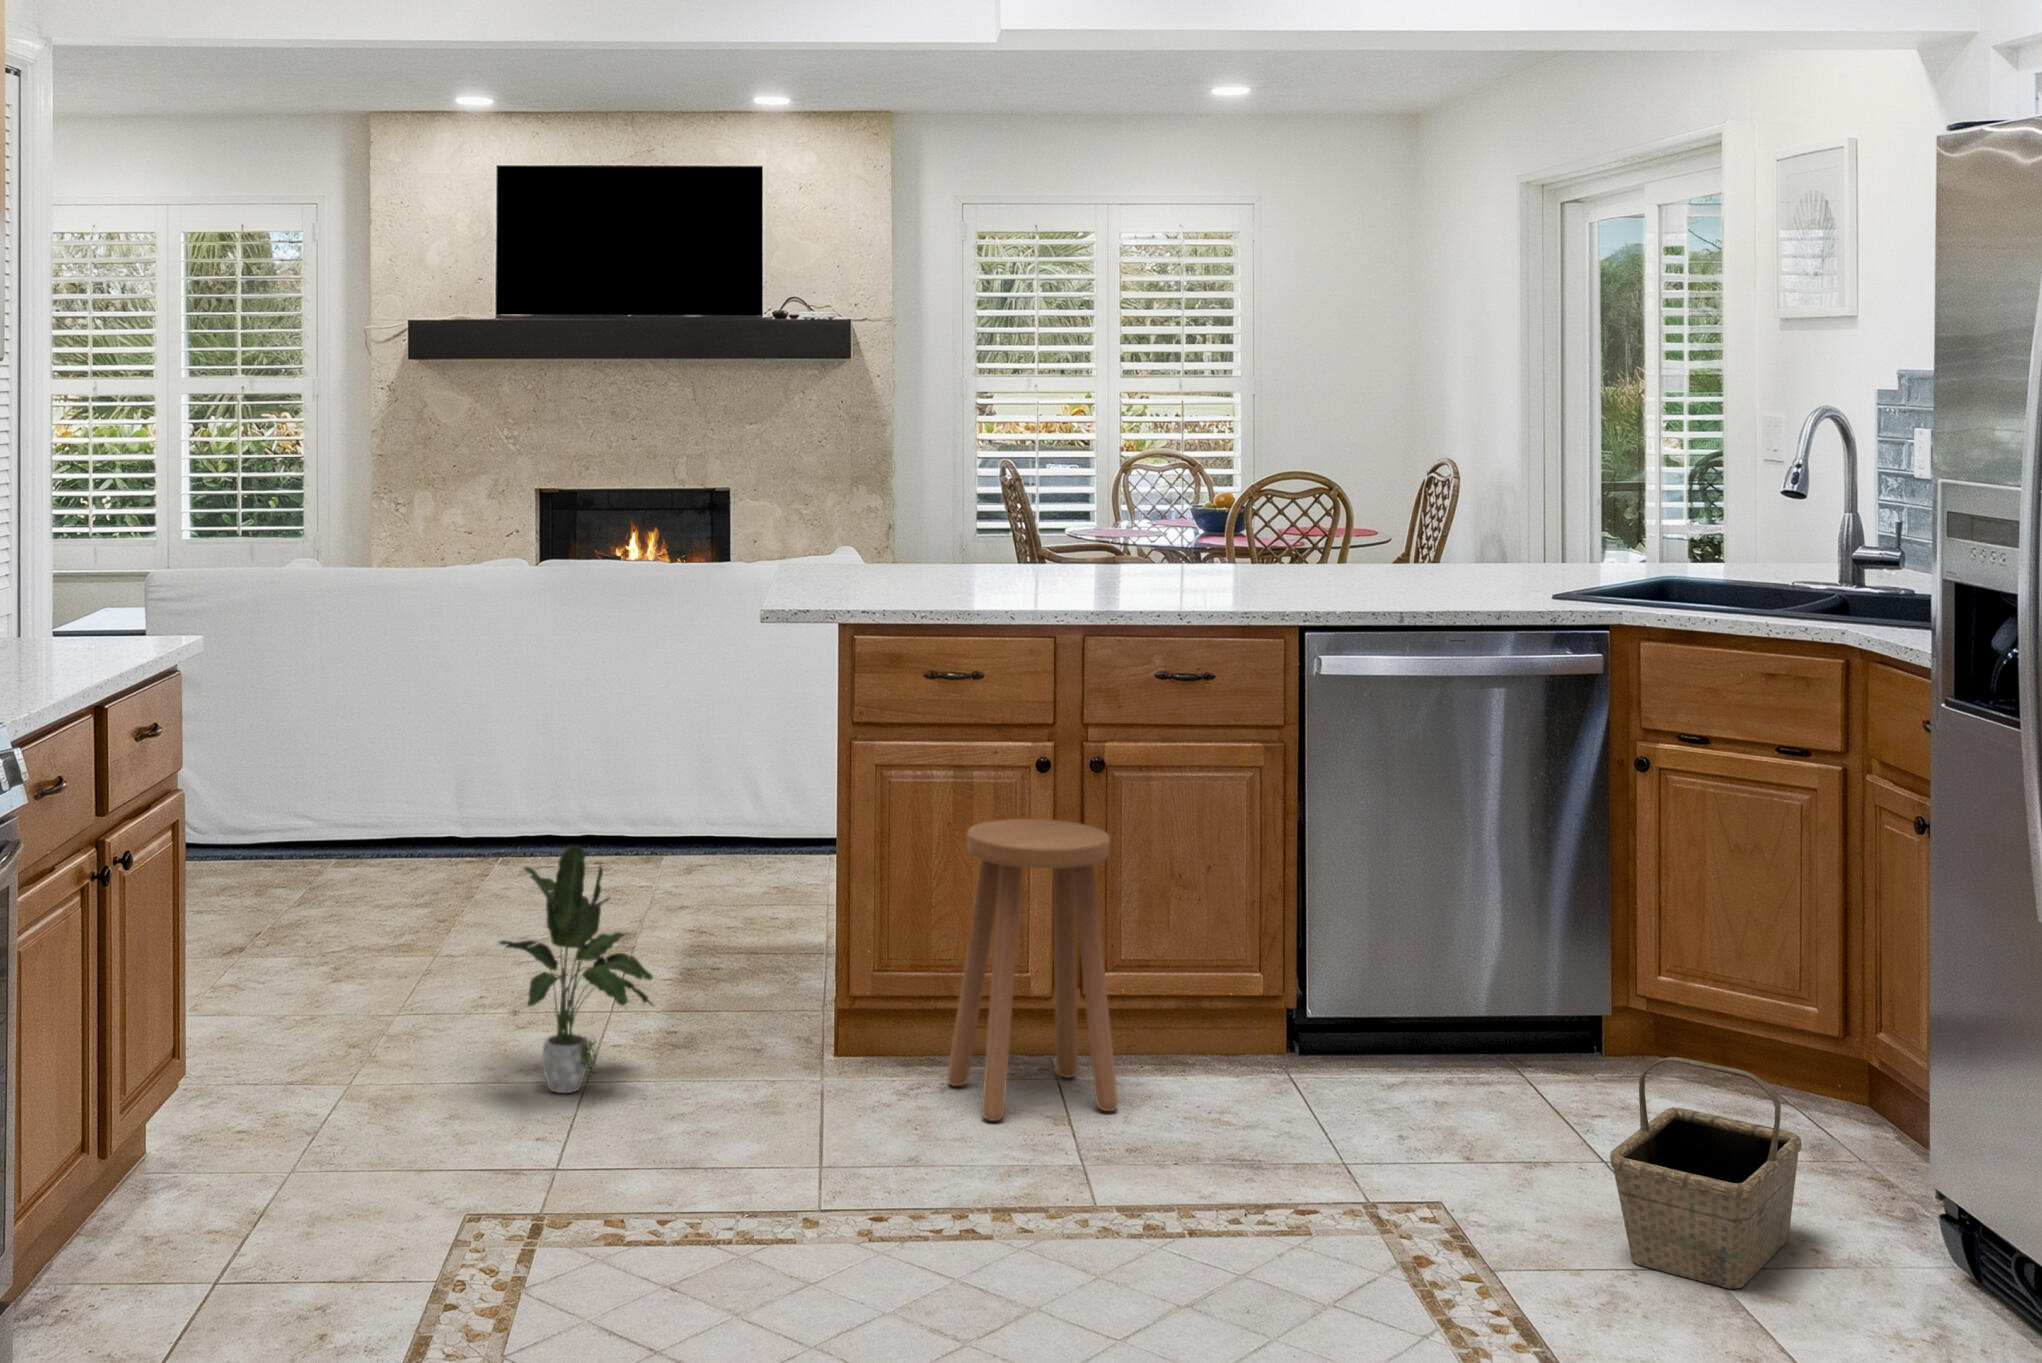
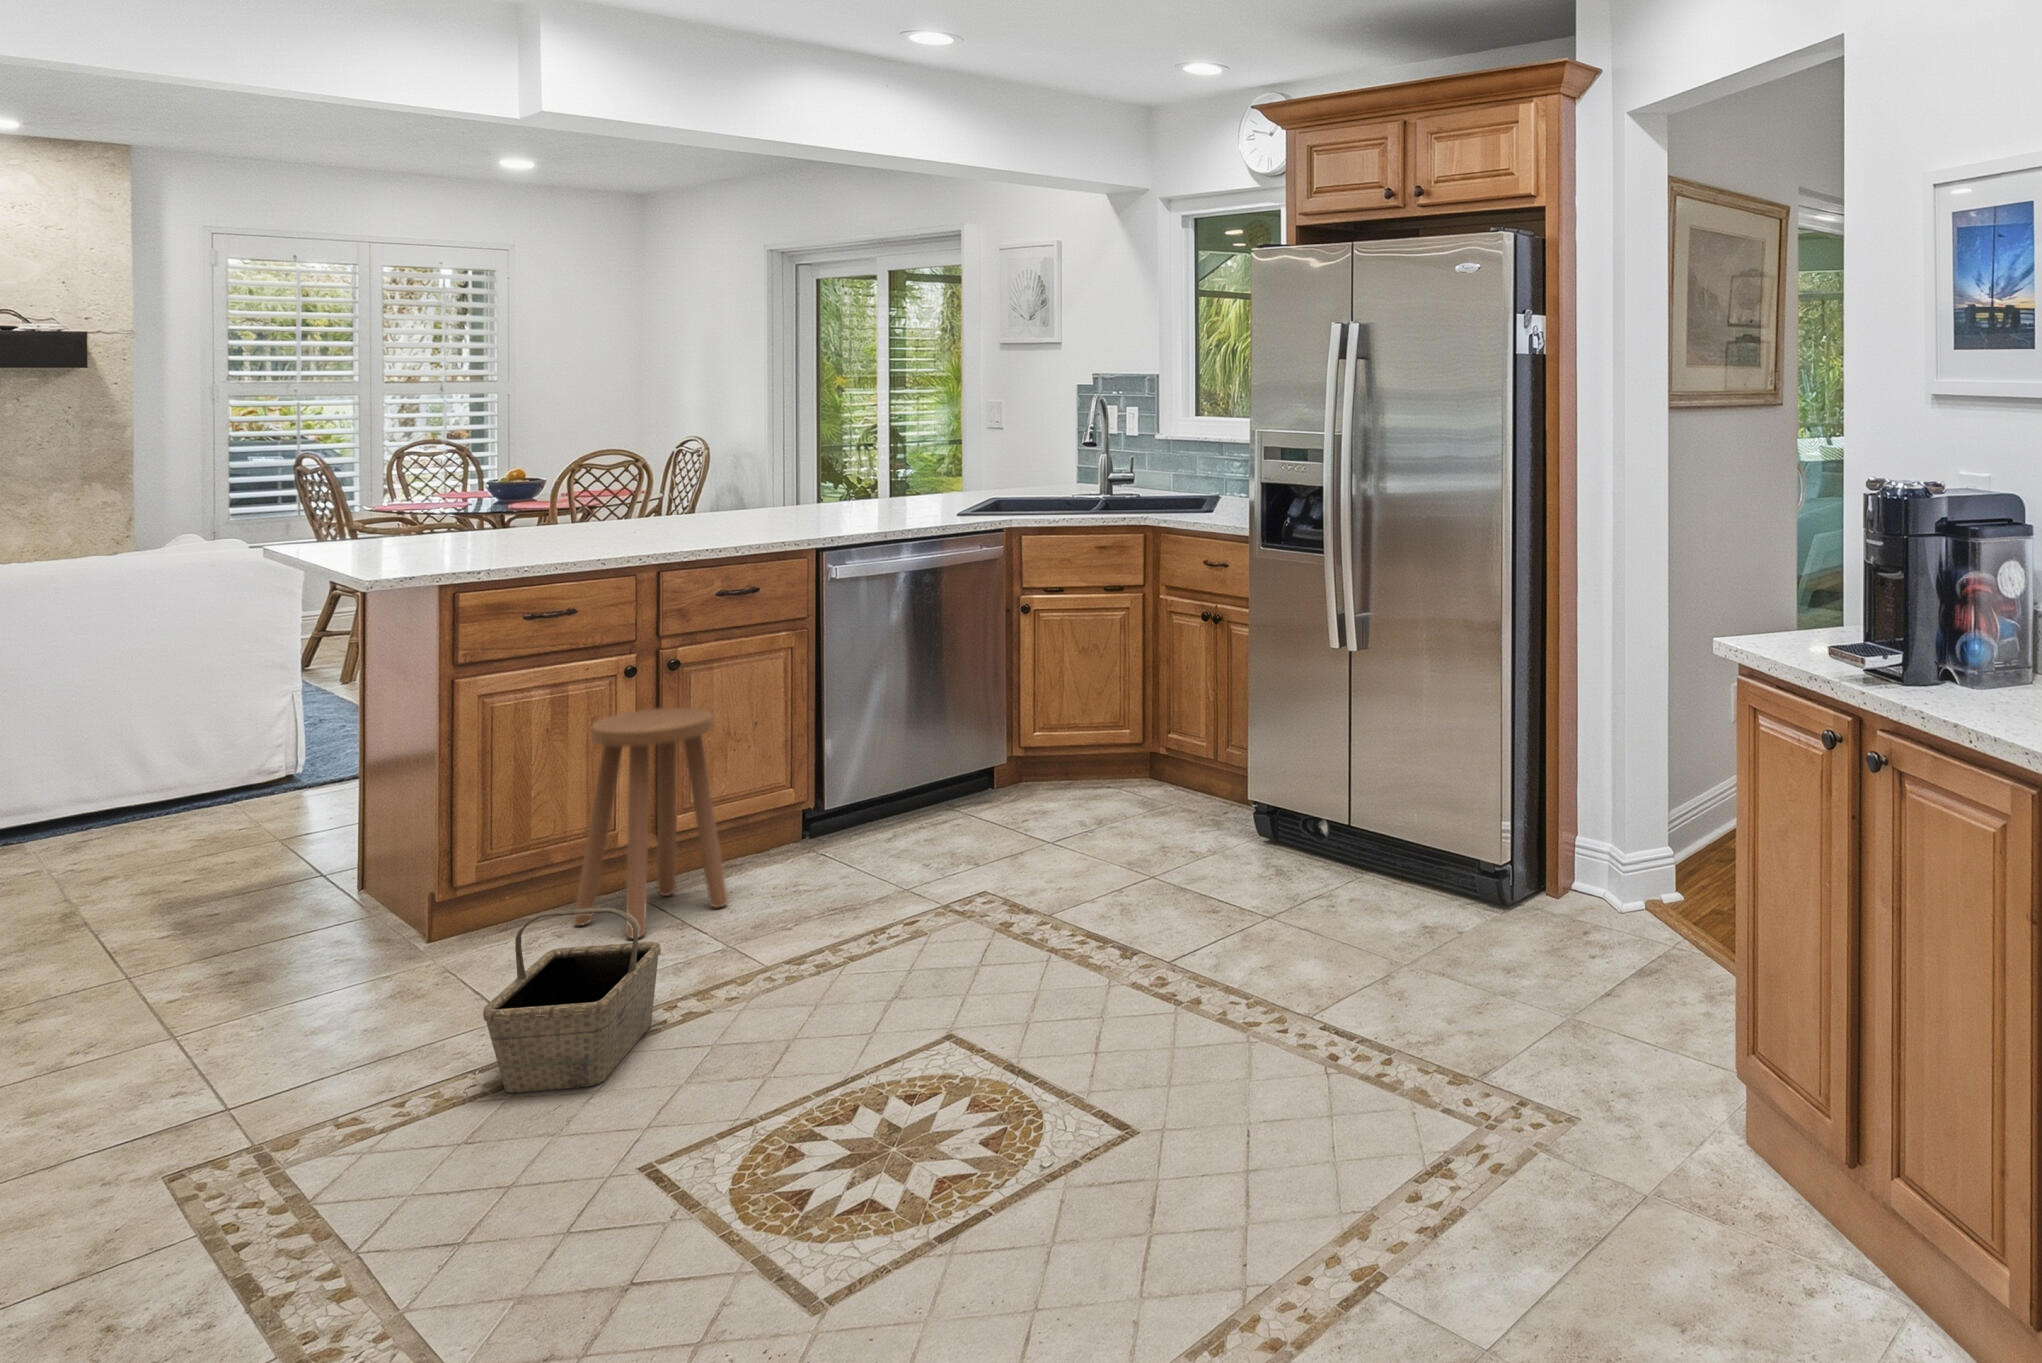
potted plant: present [499,846,653,1093] -> none [125,813,303,1039]
basket: present [1610,1057,1802,1289] -> present [483,908,661,1093]

